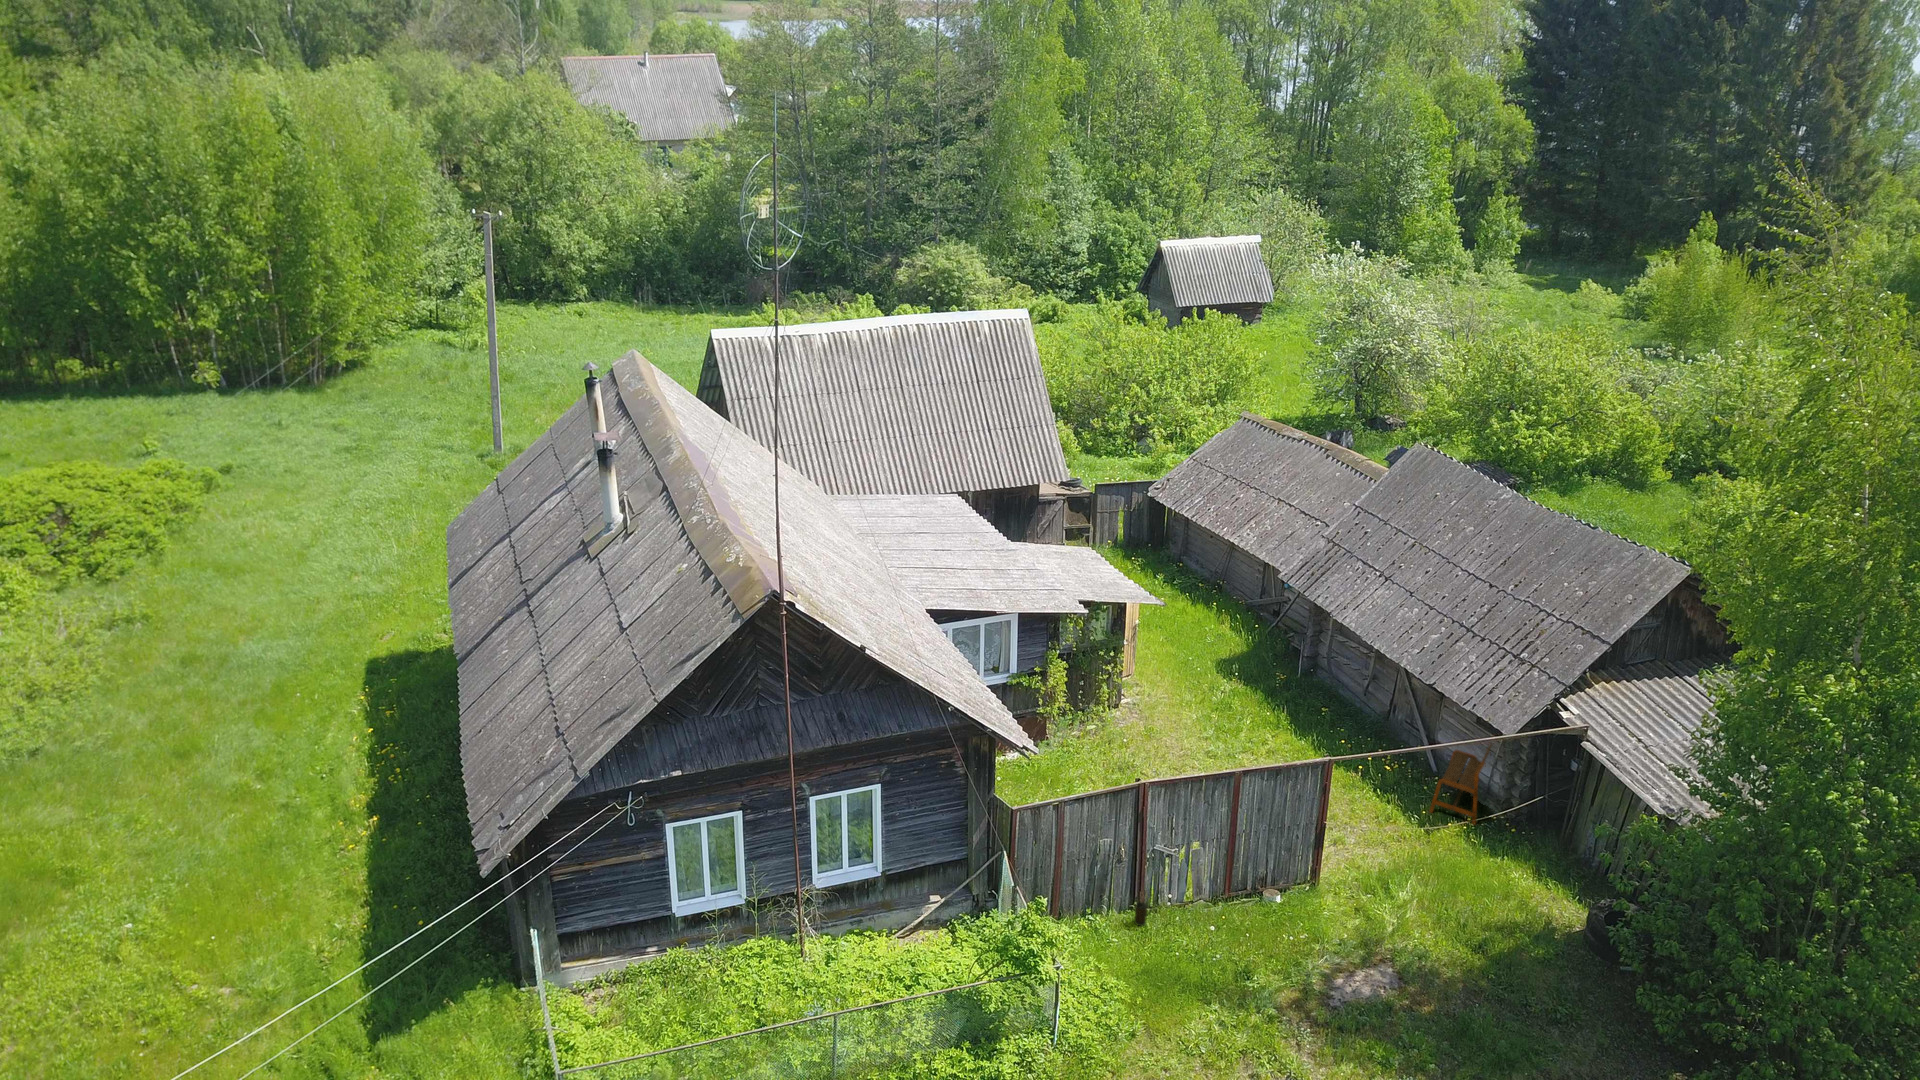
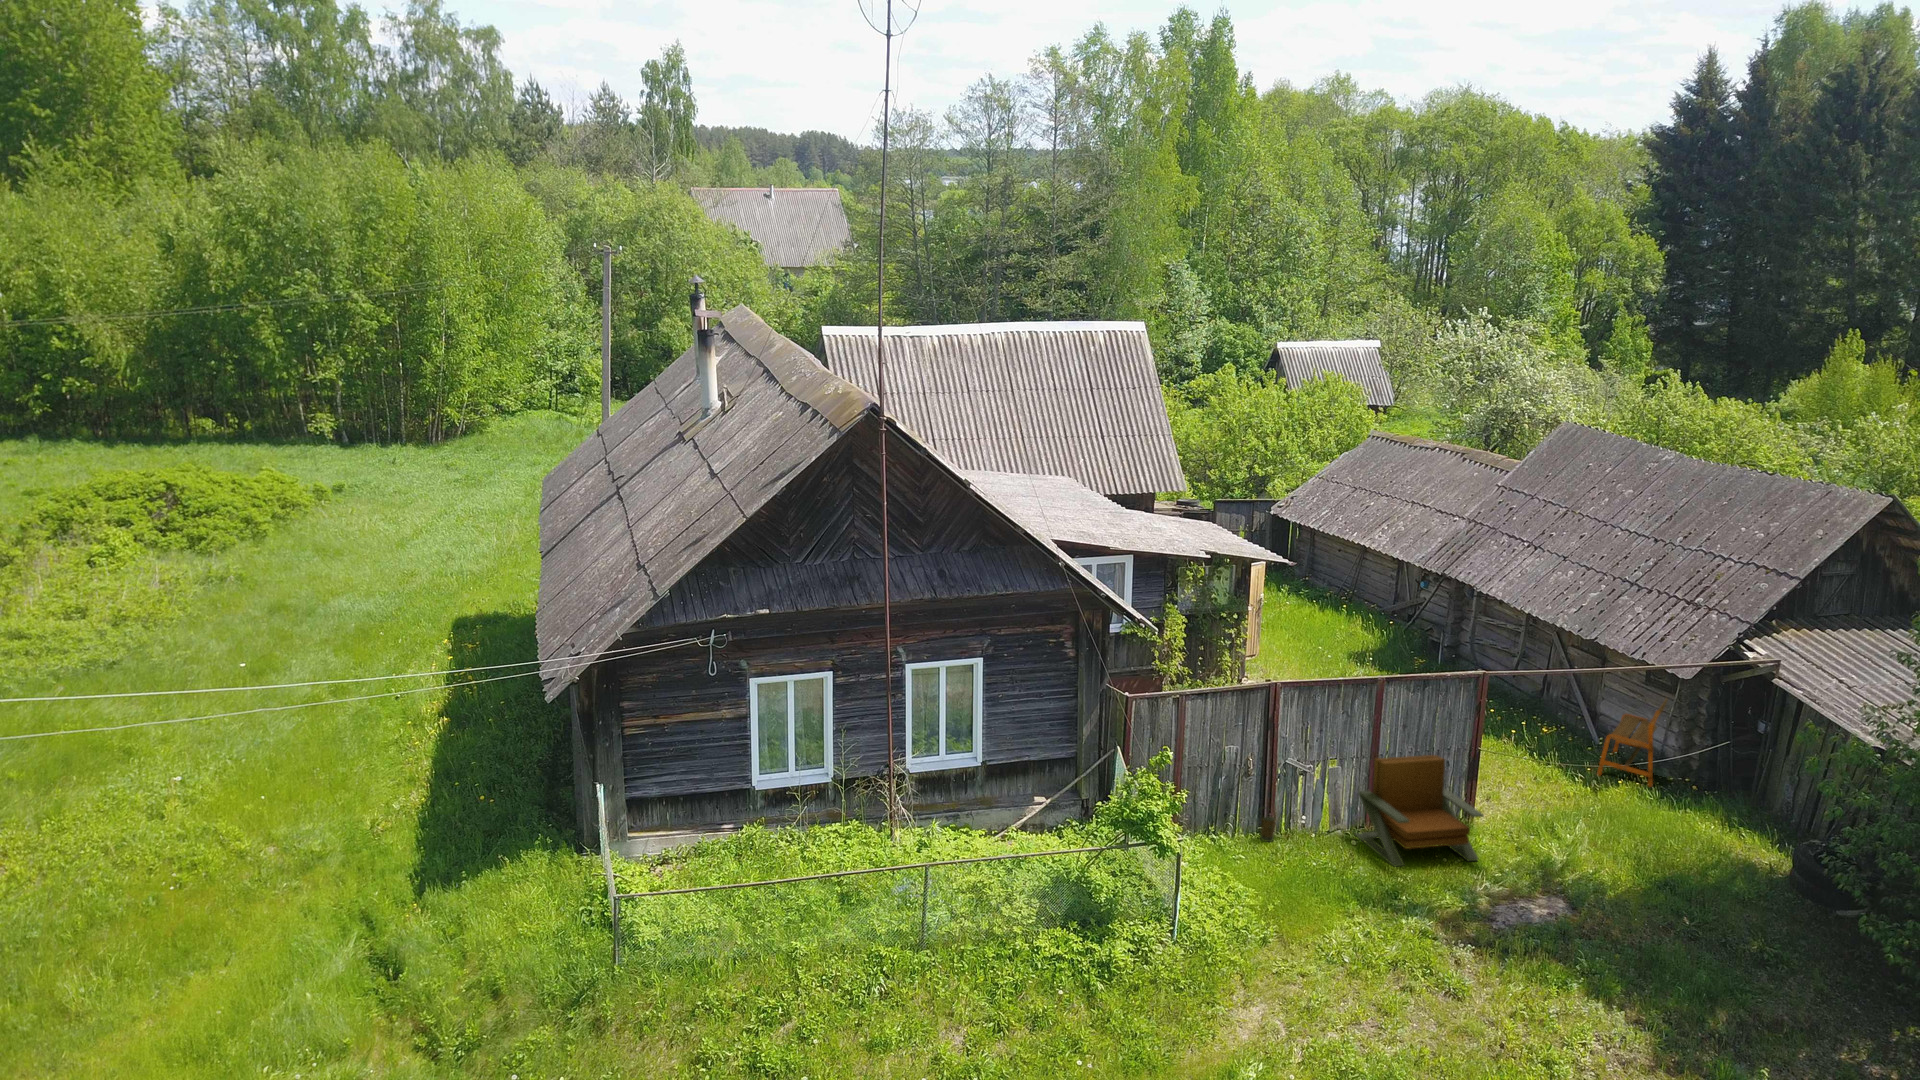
lounge chair: none [1217,839,1329,950] -> present [1355,755,1484,867]

